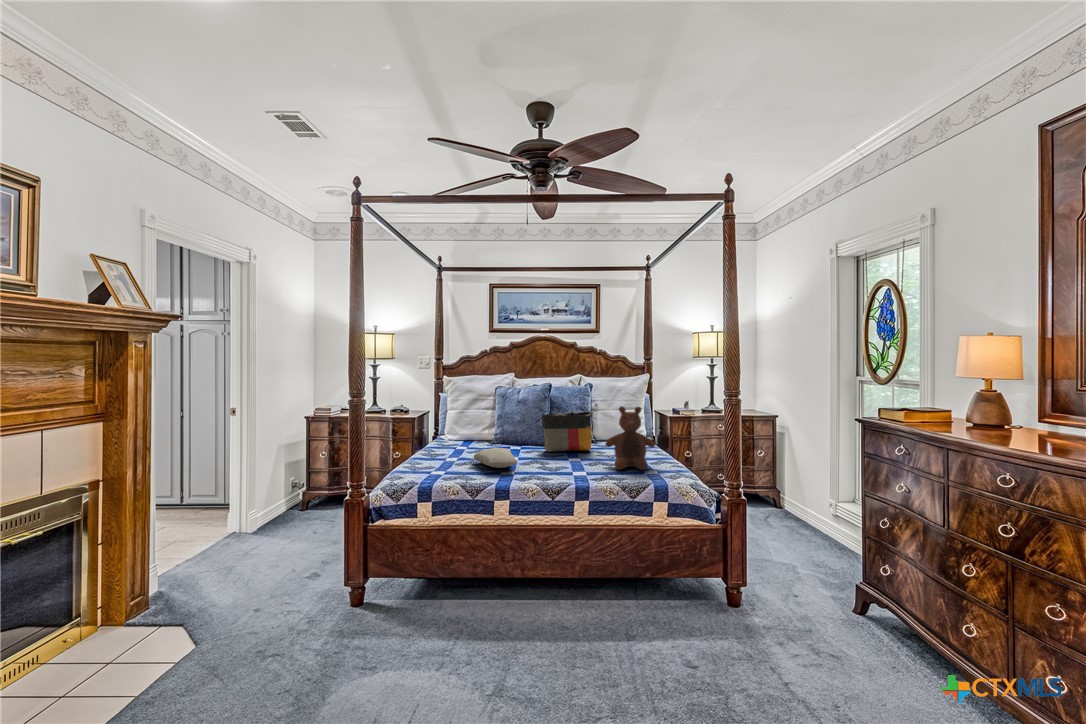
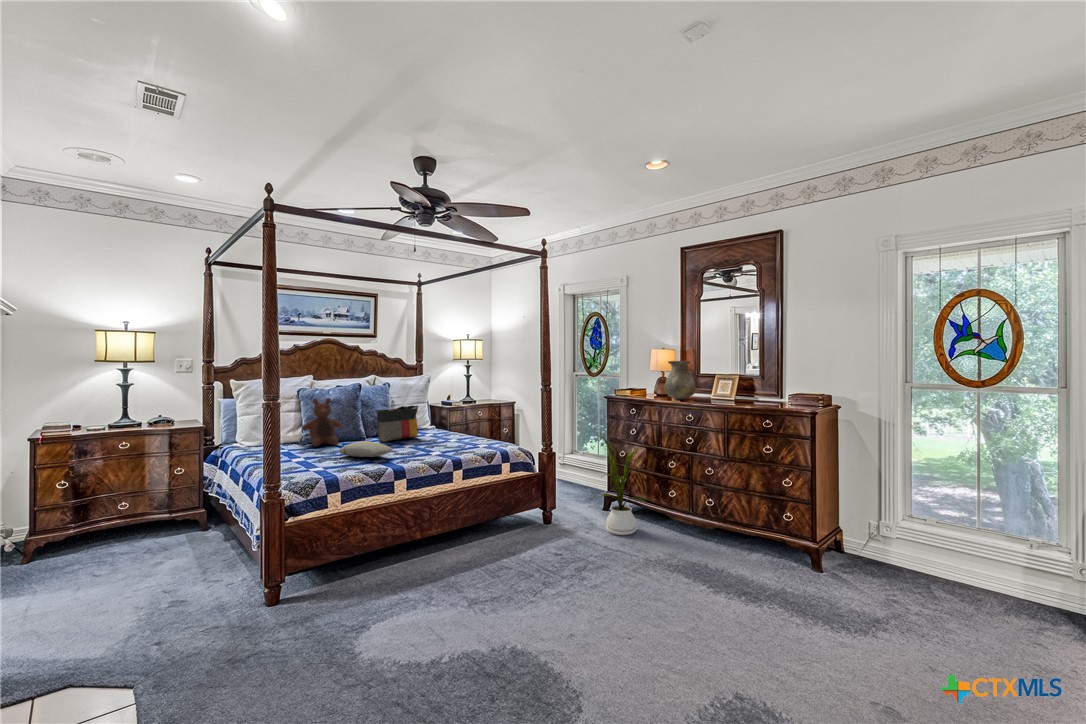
vase: none [966,356,1046,433] -> present [664,361,696,399]
stuffed bear: present [605,406,655,470] -> present [302,398,342,446]
house plant: none [814,479,907,670] -> present [600,436,646,535]

